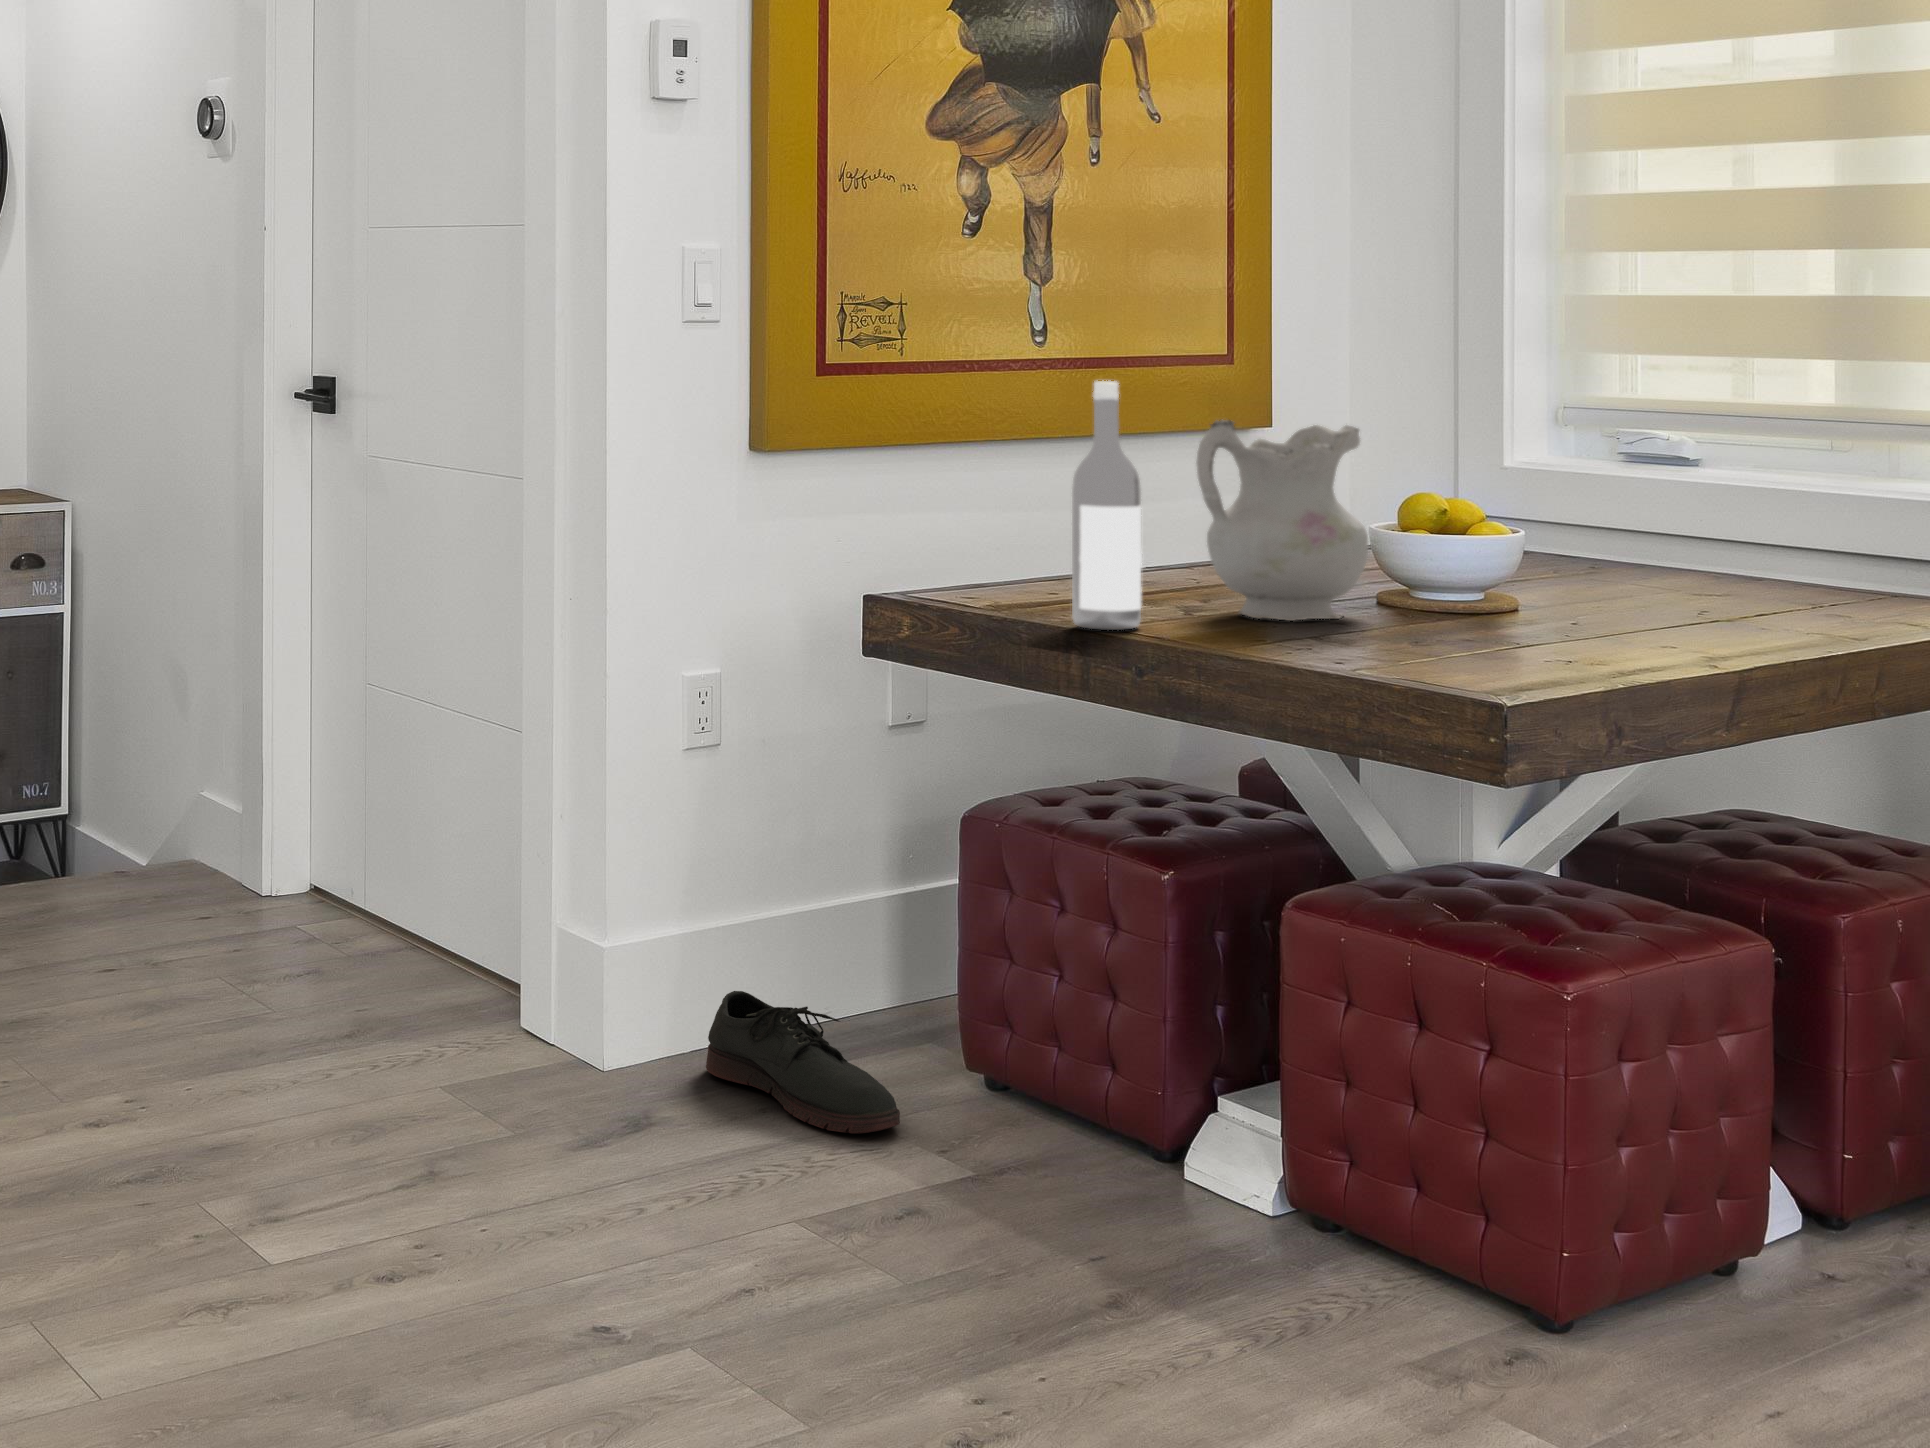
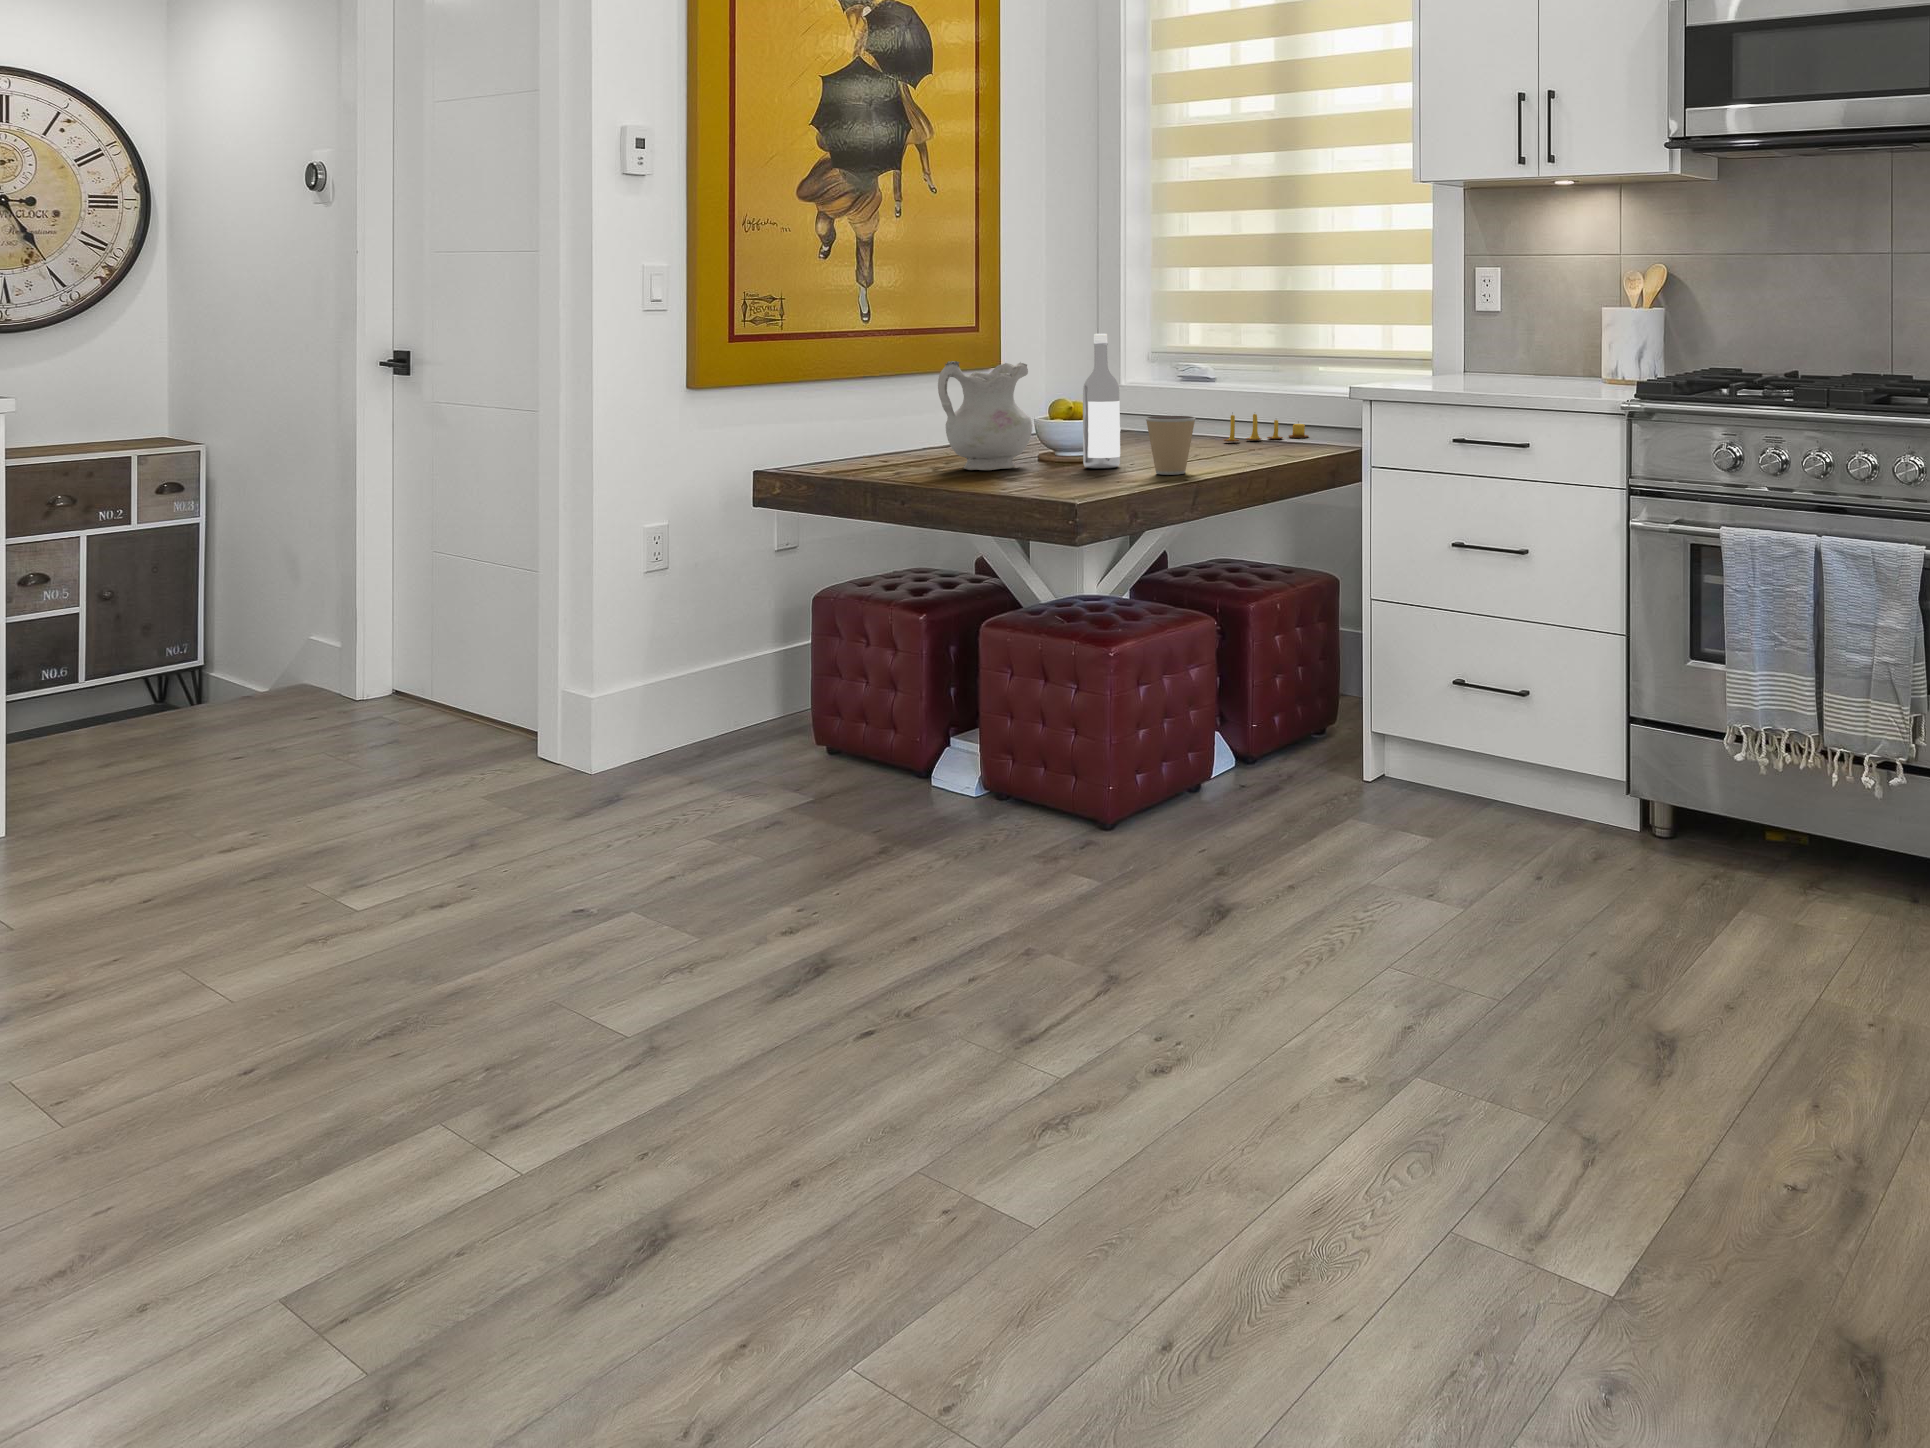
wine bottle: present [1072,381,1142,630] -> present [1083,334,1120,468]
candle: none [1724,528,1902,585] -> present [1224,414,1308,442]
coffee cup: none [1615,536,1724,653] -> present [1146,416,1196,475]
shoe: present [706,991,900,1134] -> none [655,711,771,783]

